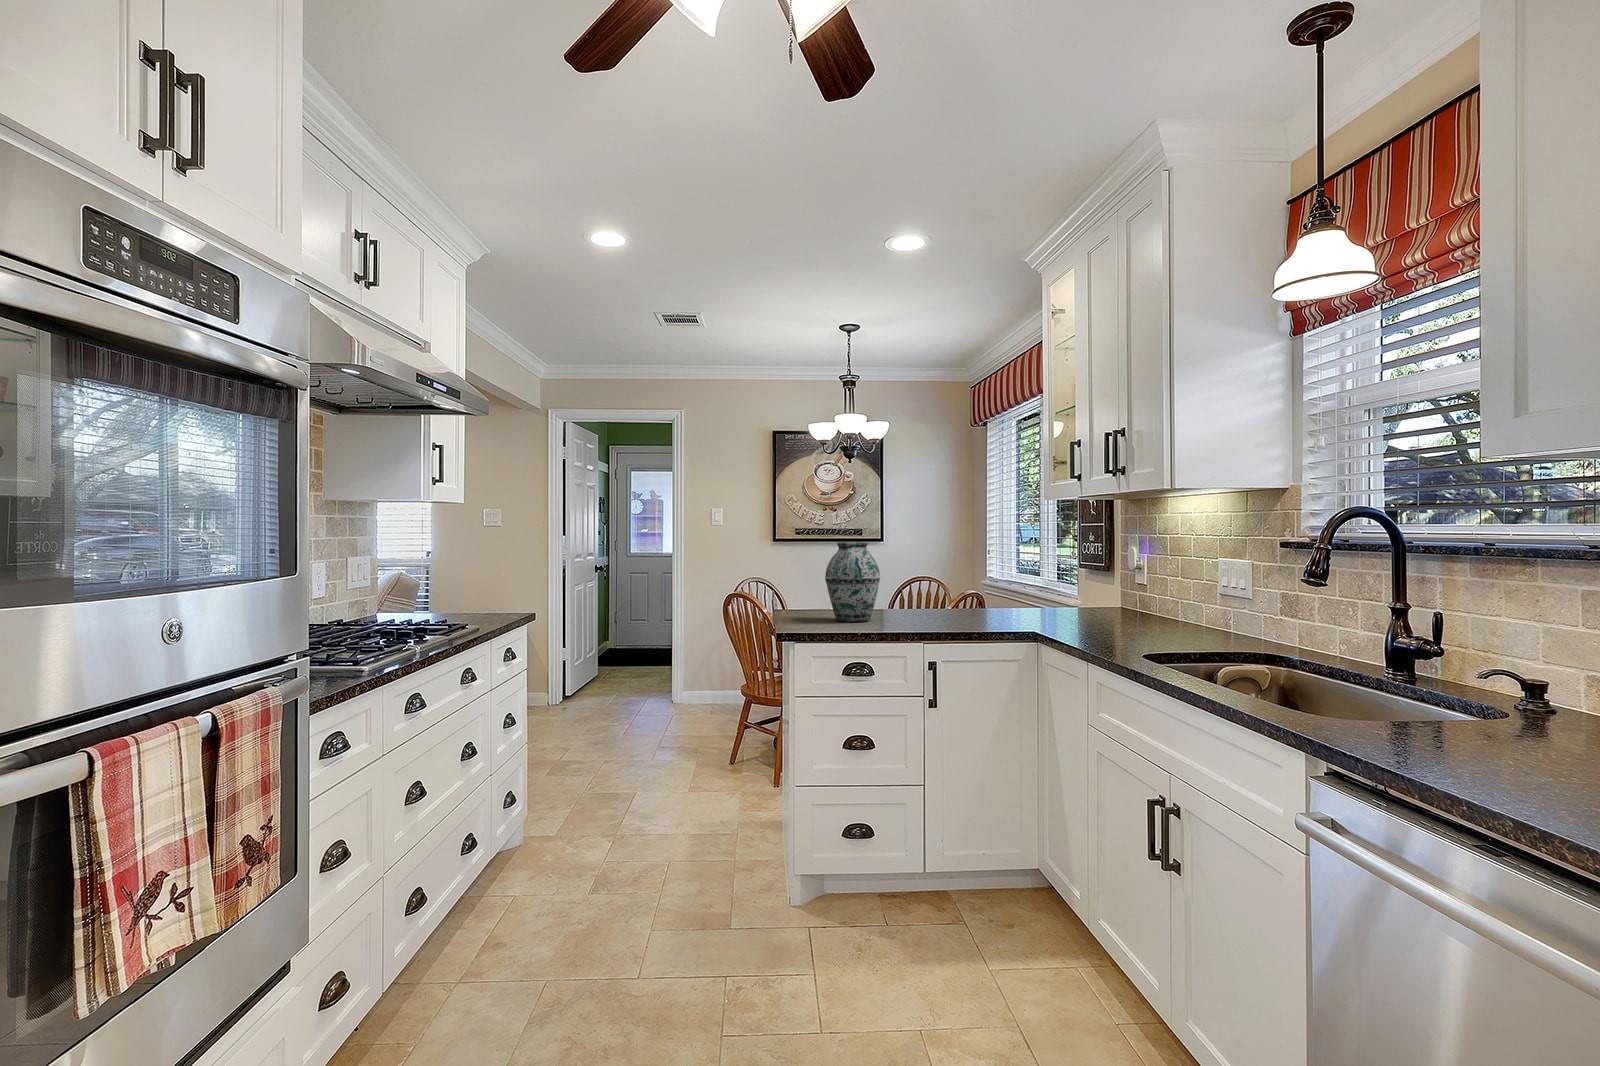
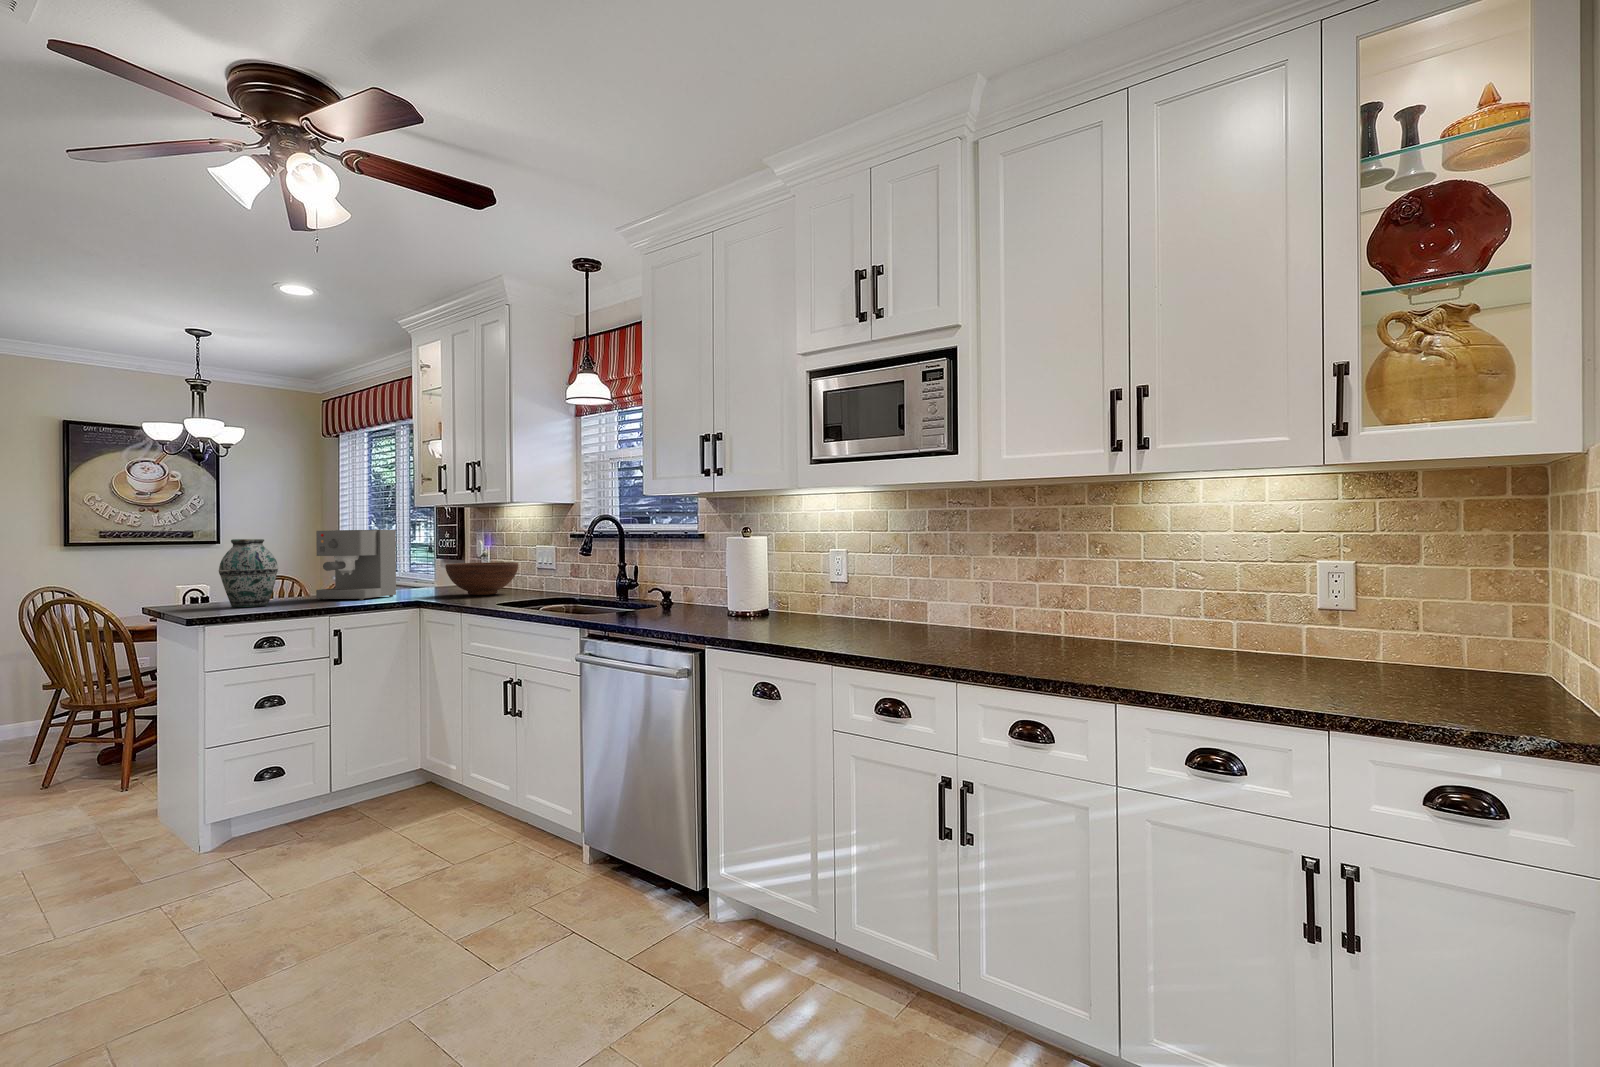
coffee maker: none [924,531,1013,623] -> present [316,530,396,600]
fruit bowl: none [1074,580,1184,631] -> present [445,562,518,595]

